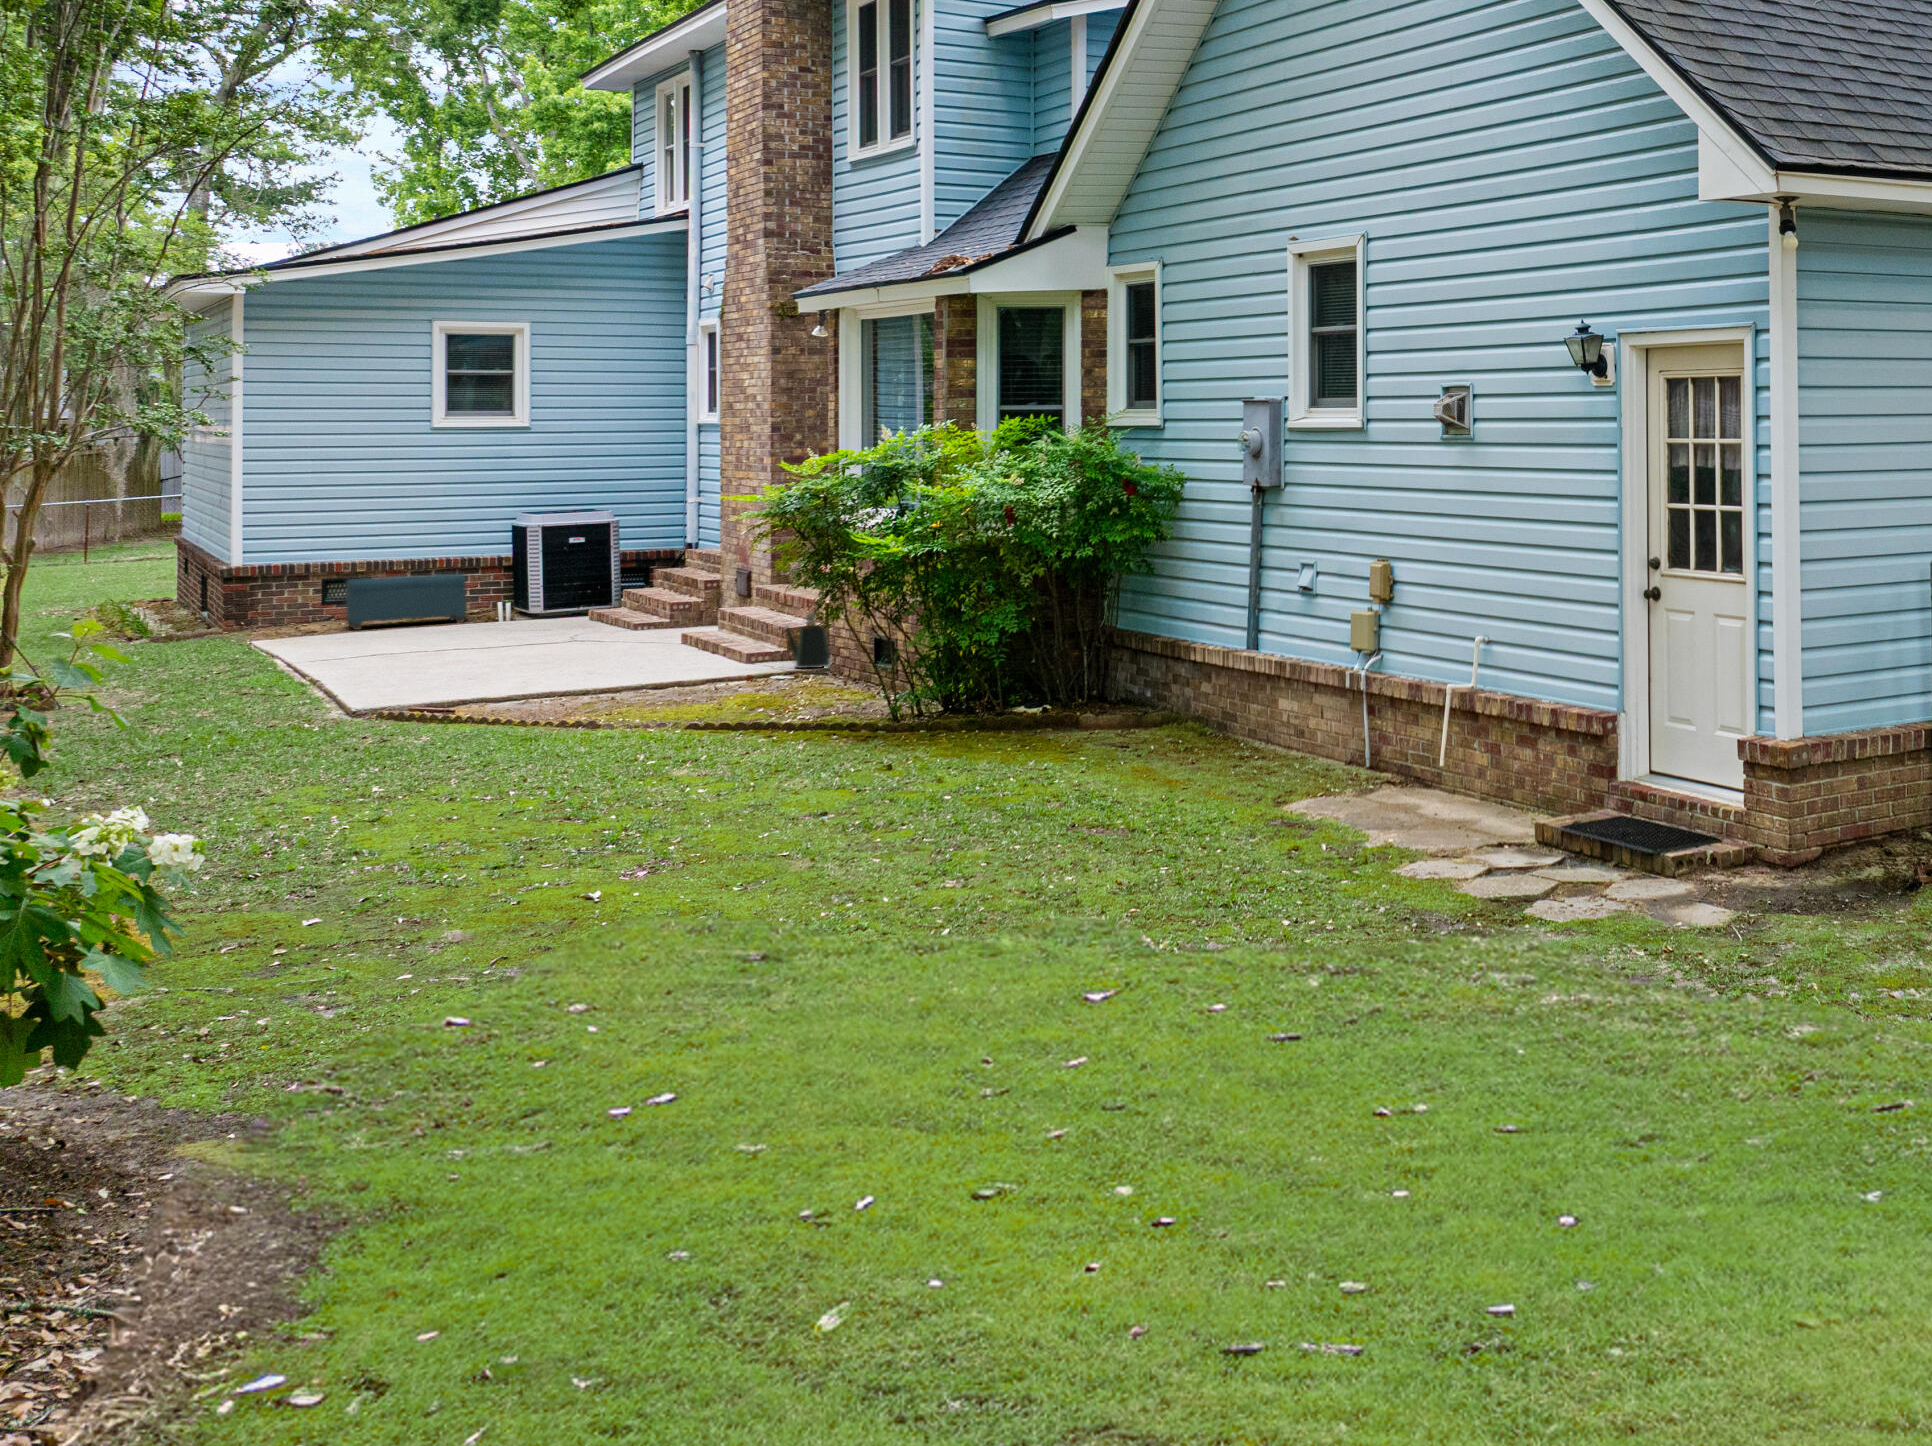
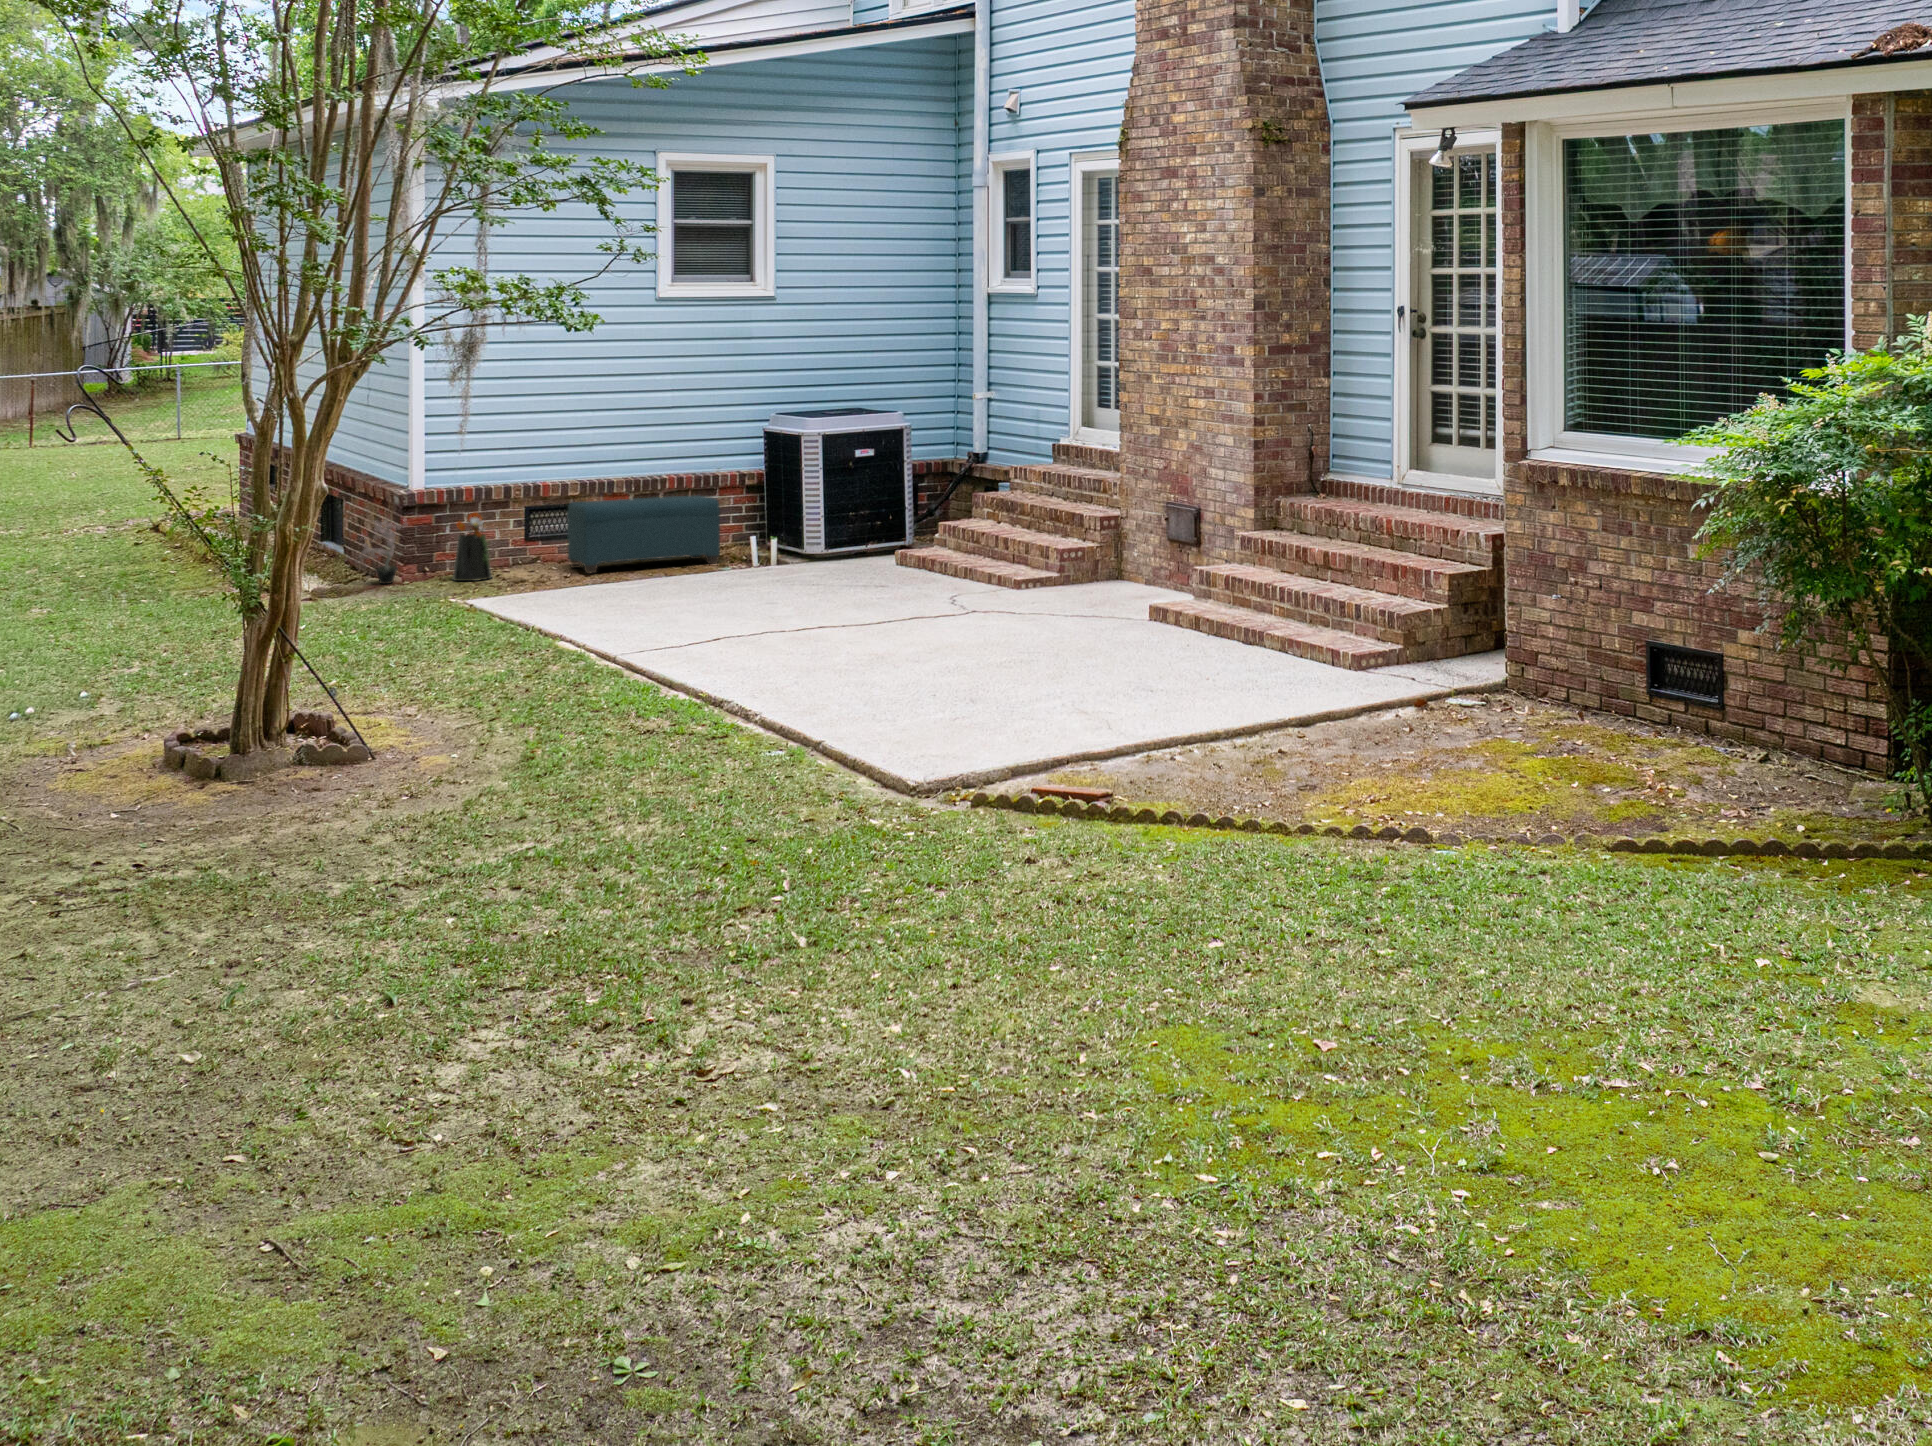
potted plant: none [172,590,213,639] -> present [359,519,407,584]
watering can: present [786,613,835,668] -> present [453,513,492,581]

